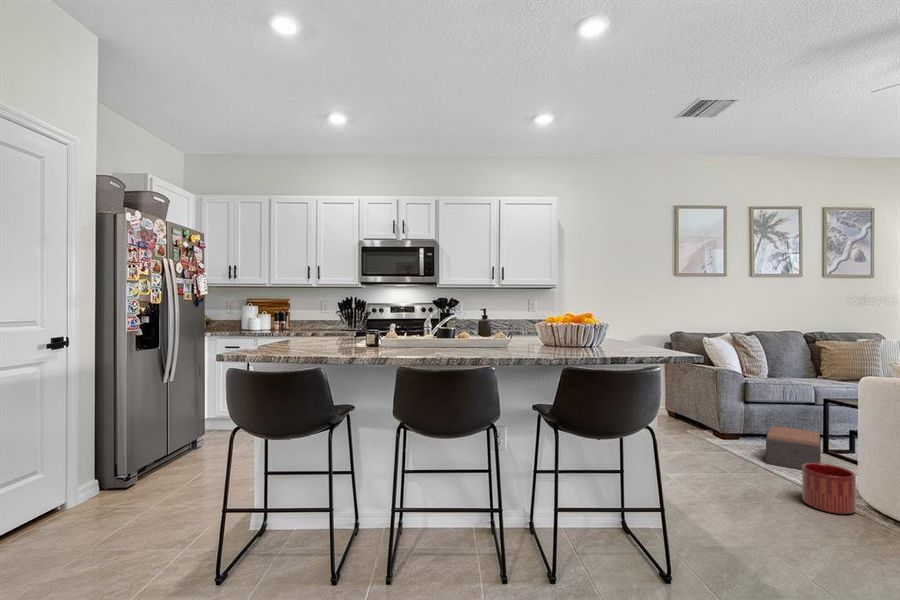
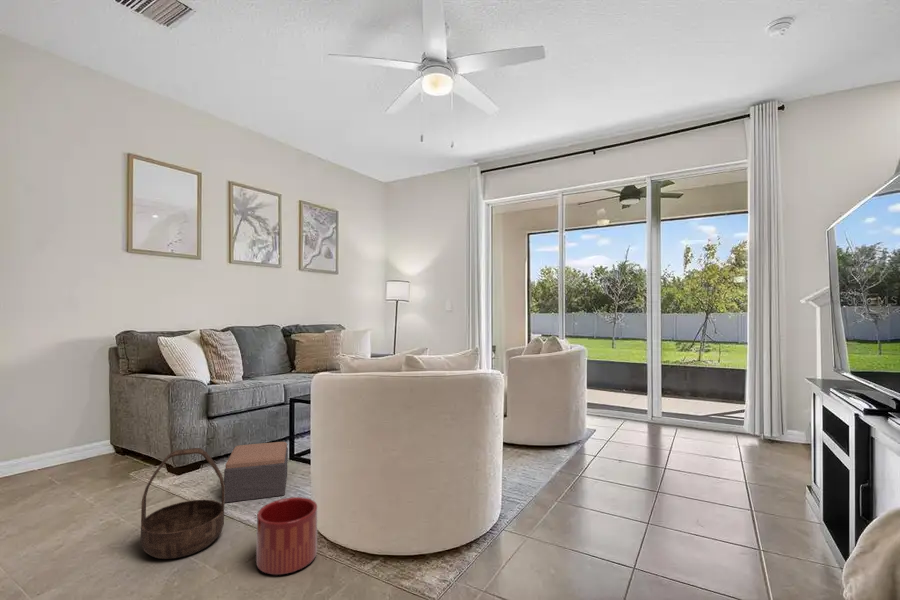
basket: none [716,413,772,482] -> present [141,448,225,559]

